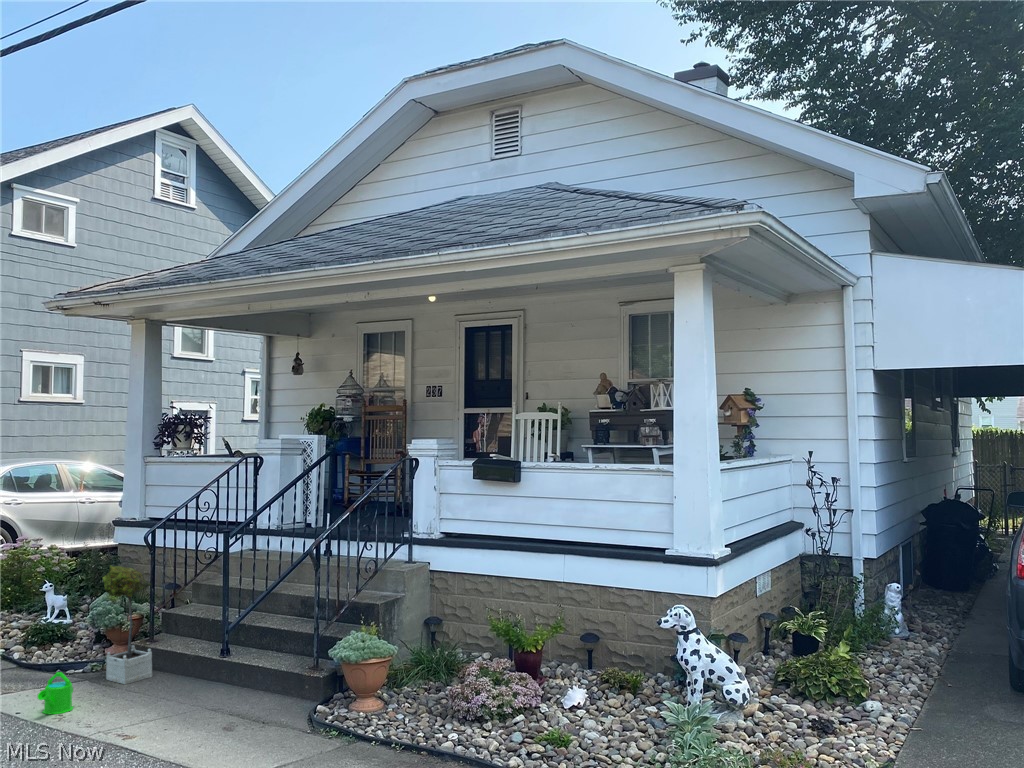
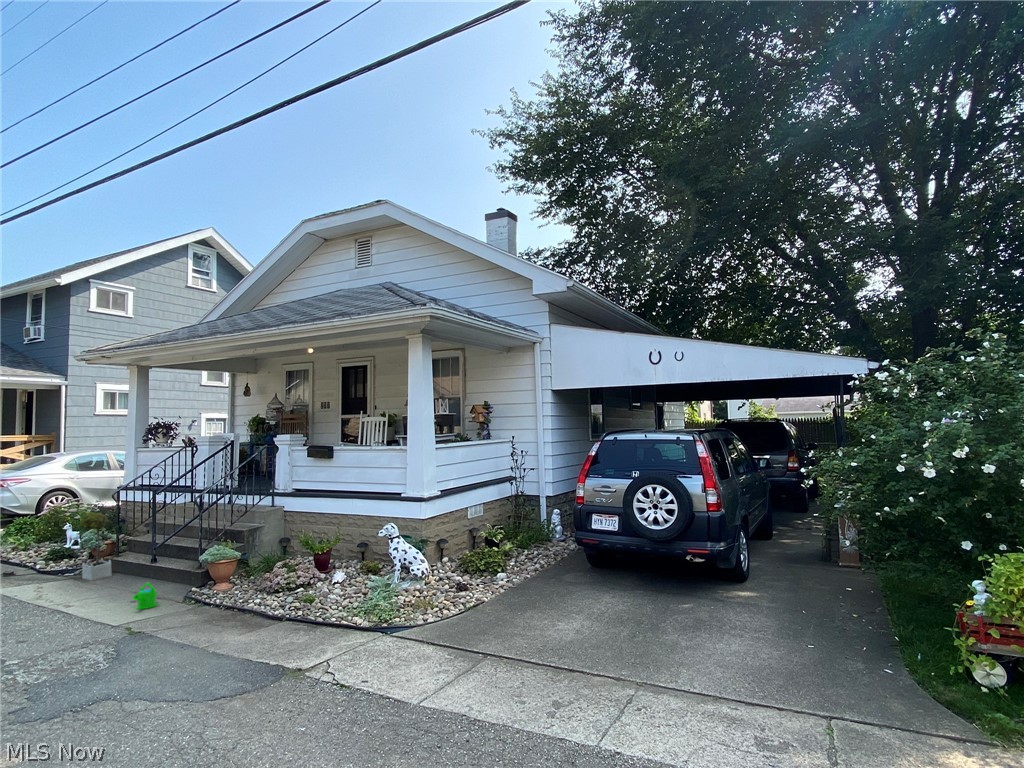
watering can: present [38,672,73,714] -> present [132,583,157,609]

